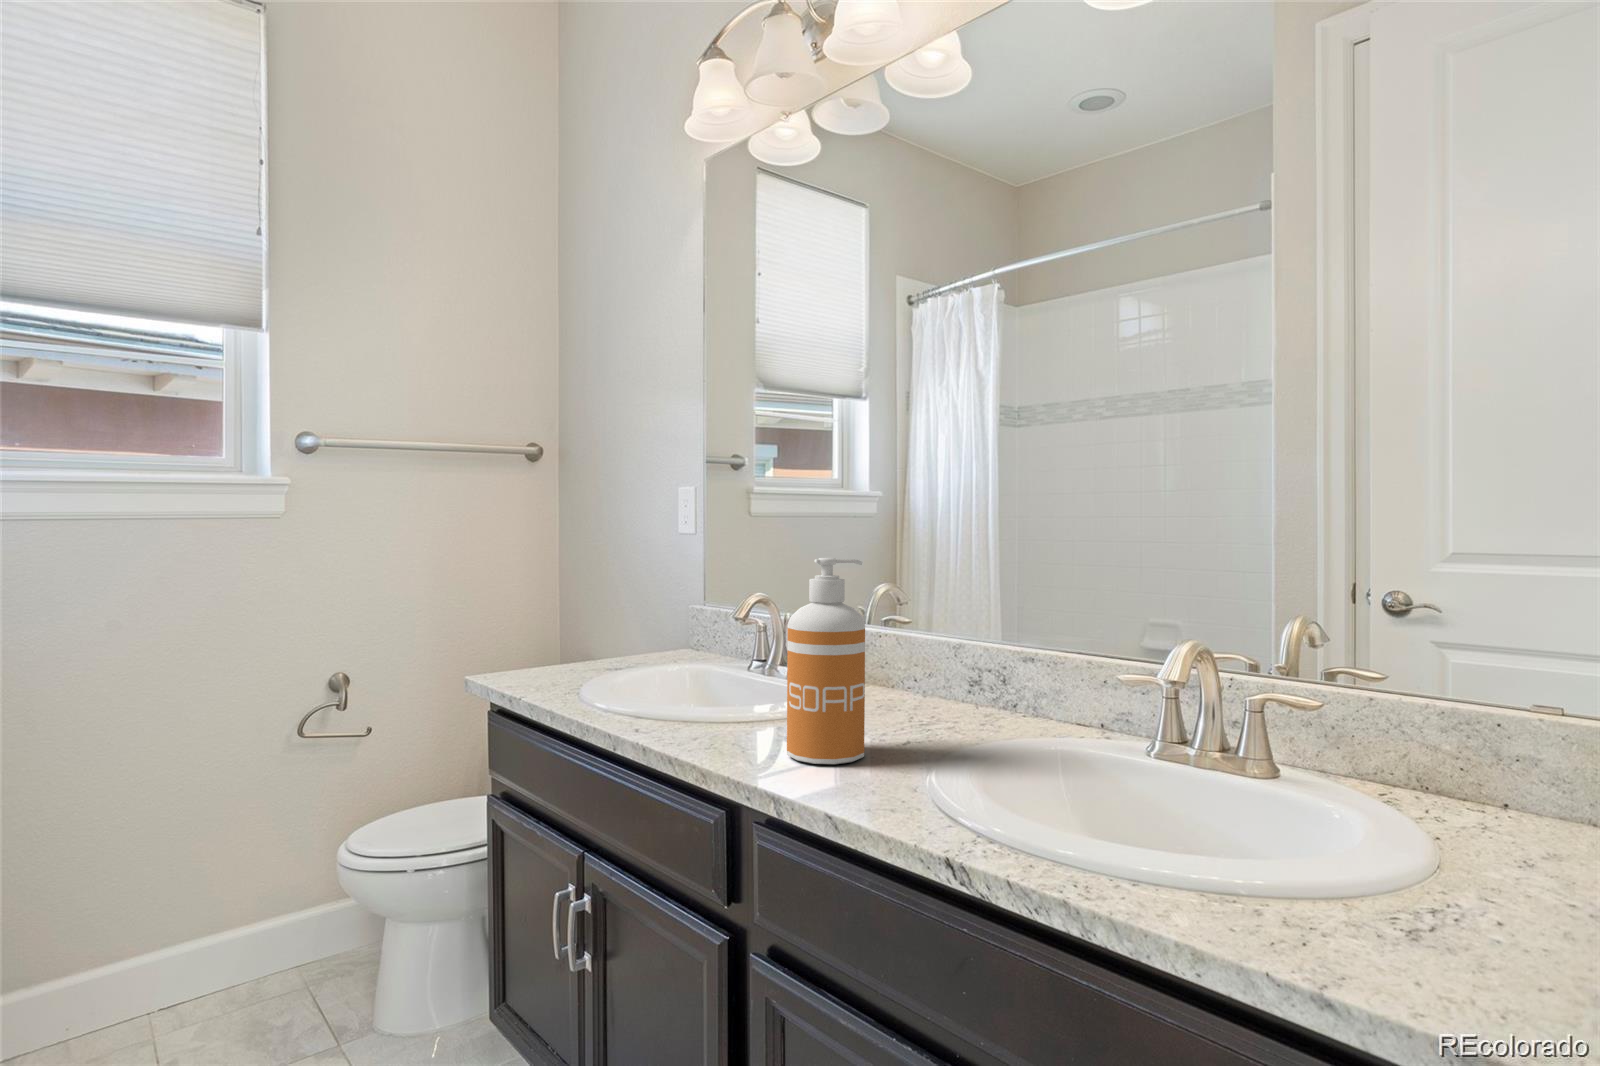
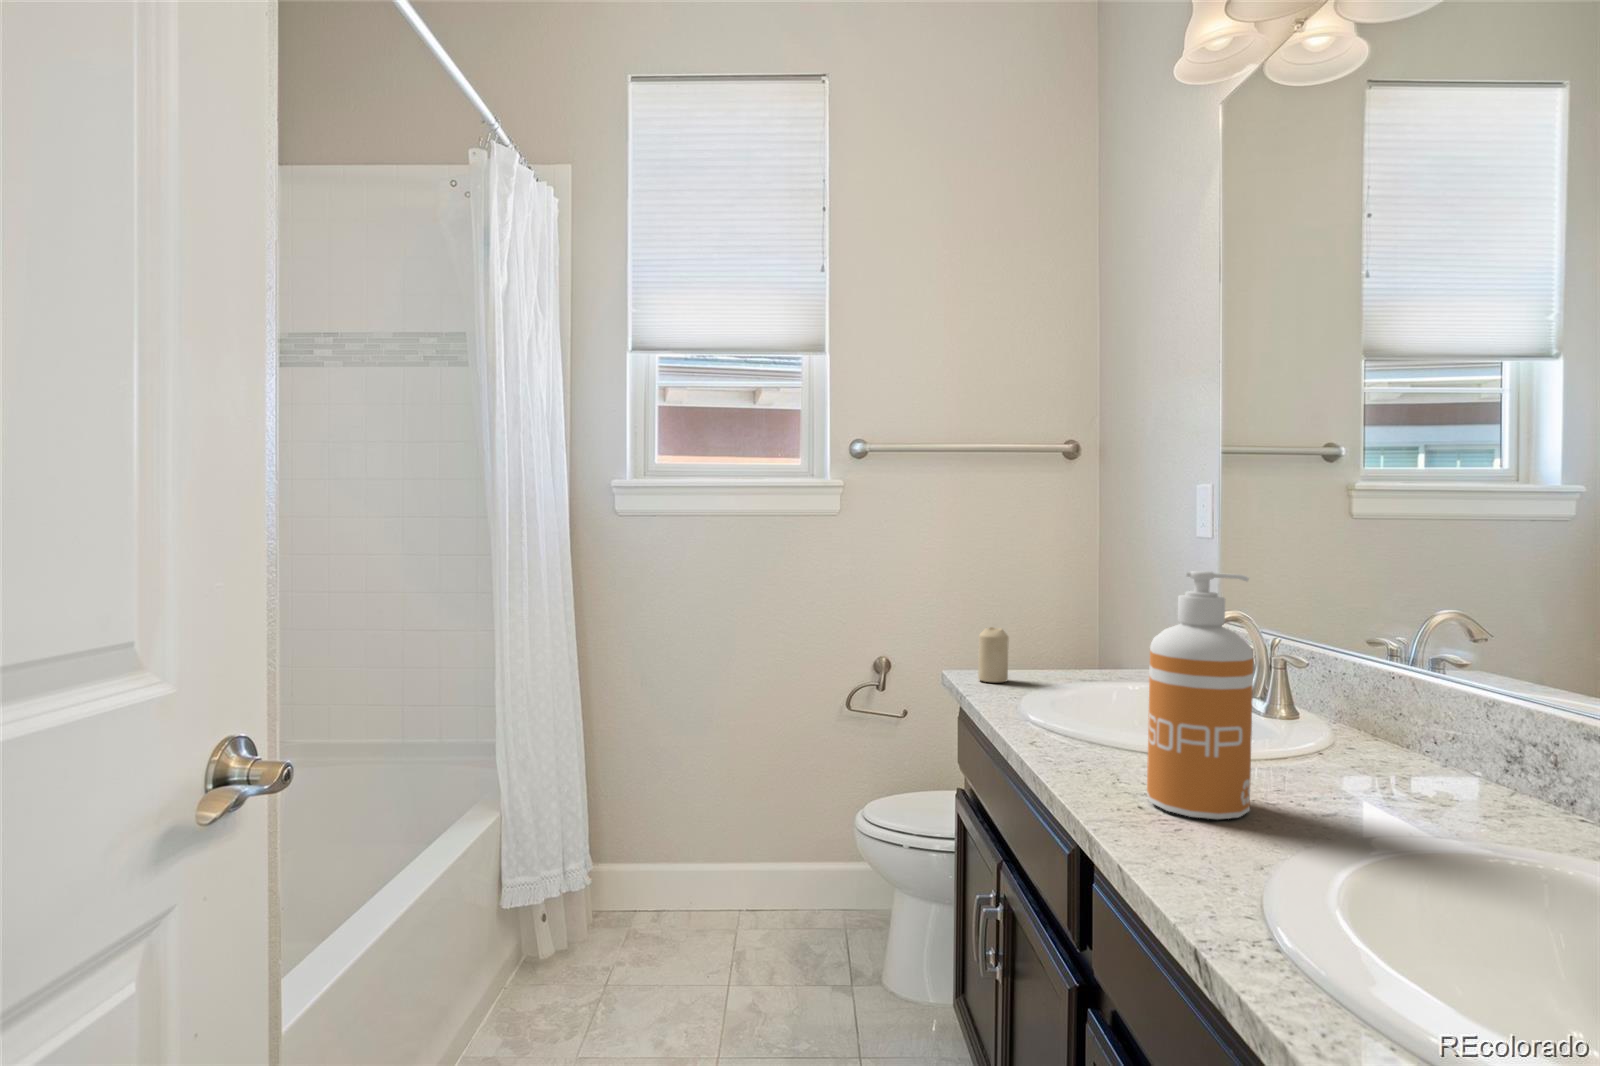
candle: none [520,628,551,684] -> present [978,627,1009,683]

